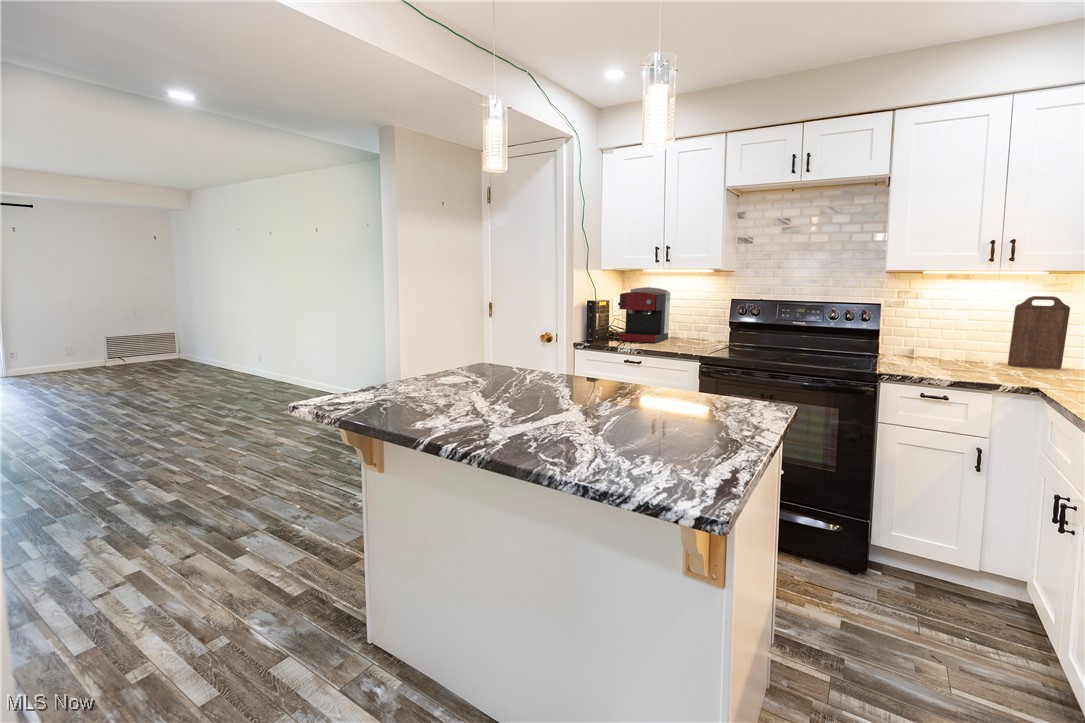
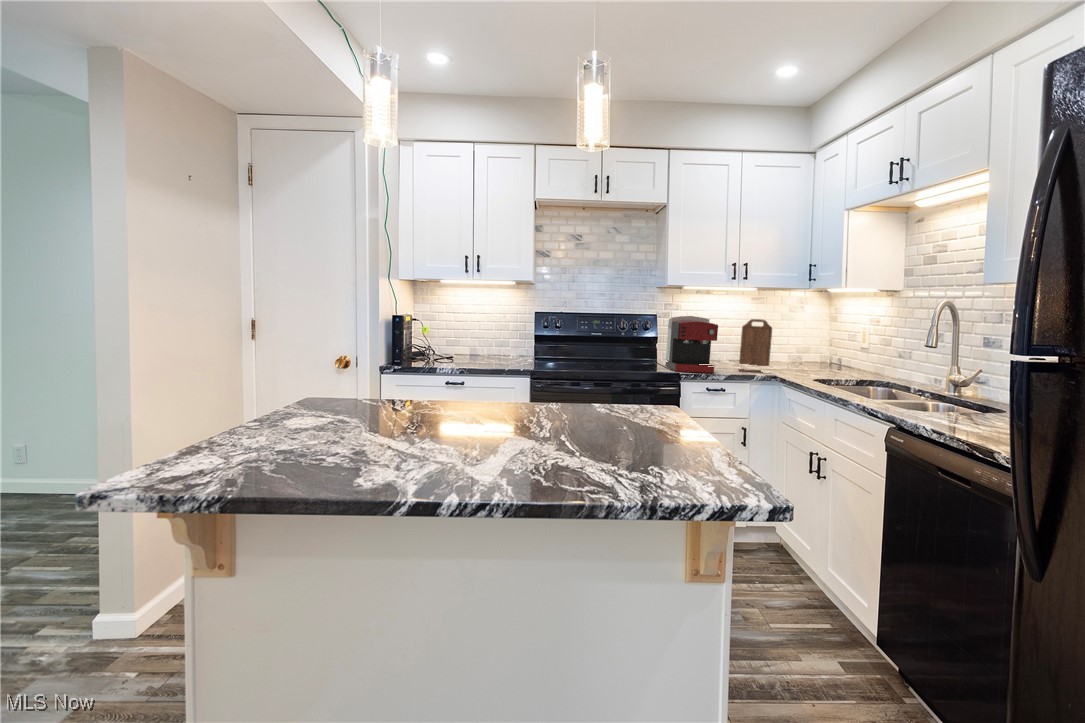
coffee maker: present [619,287,670,343] -> present [666,316,718,373]

